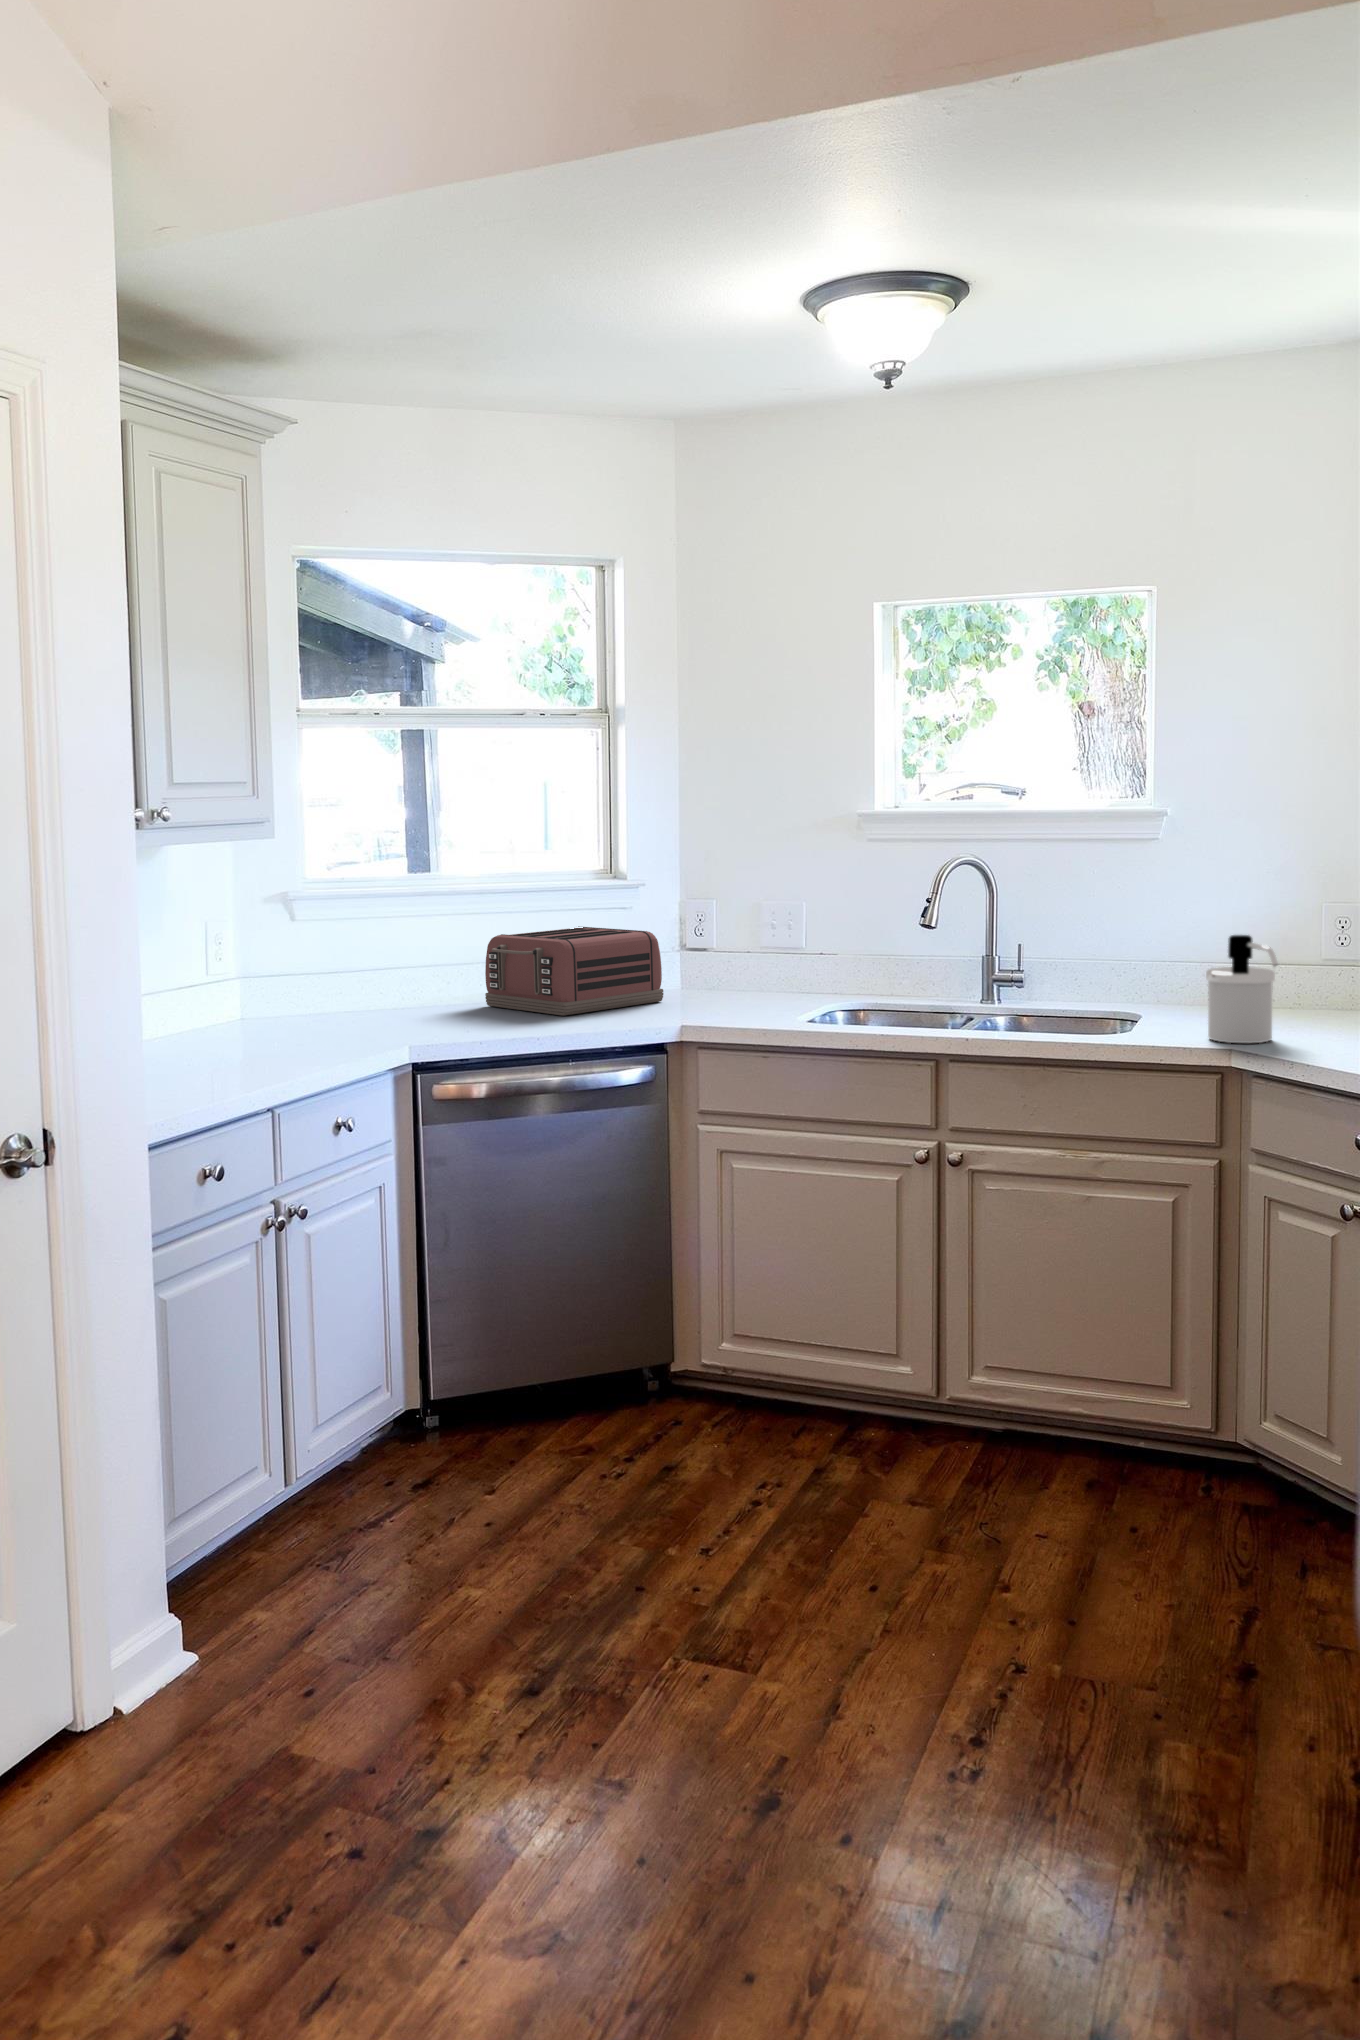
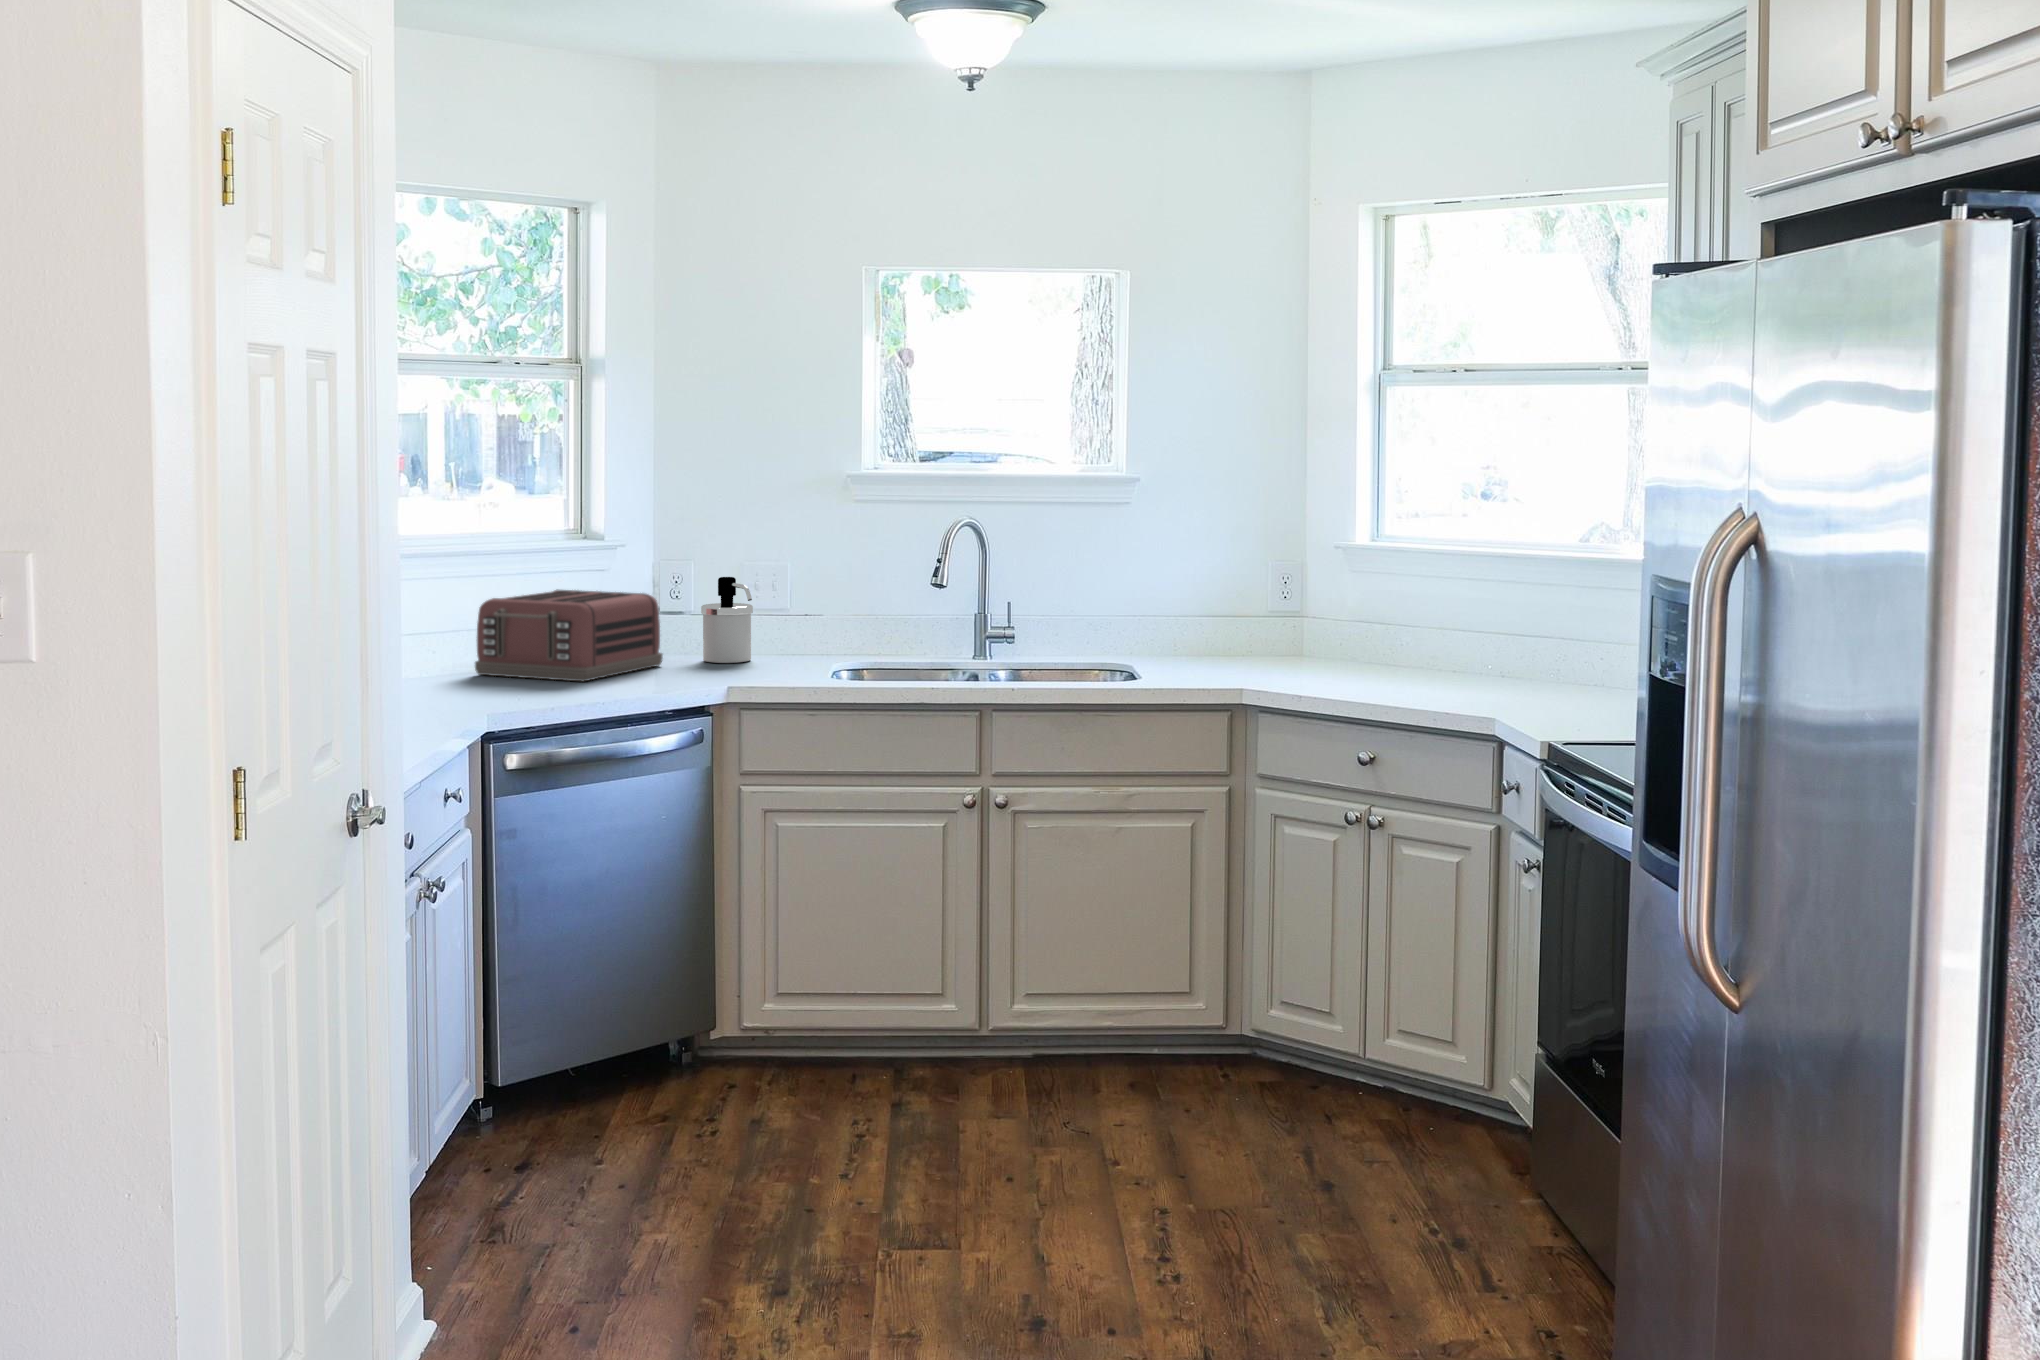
soap dispenser: present [1206,935,1278,1043] -> present [701,577,753,663]

